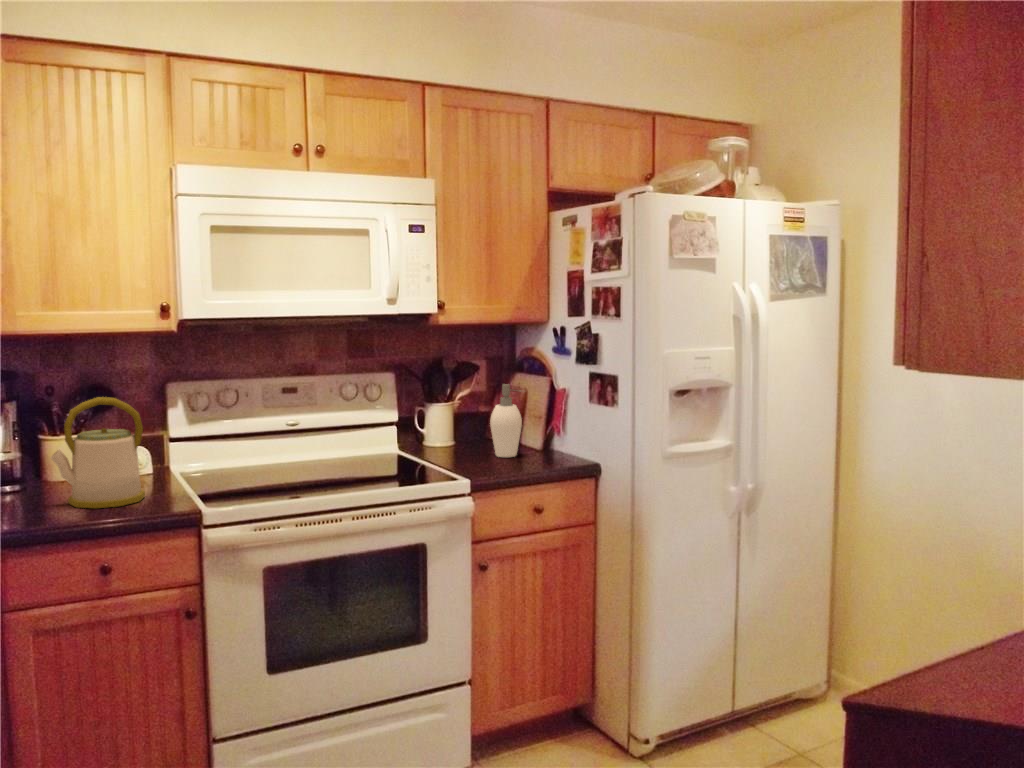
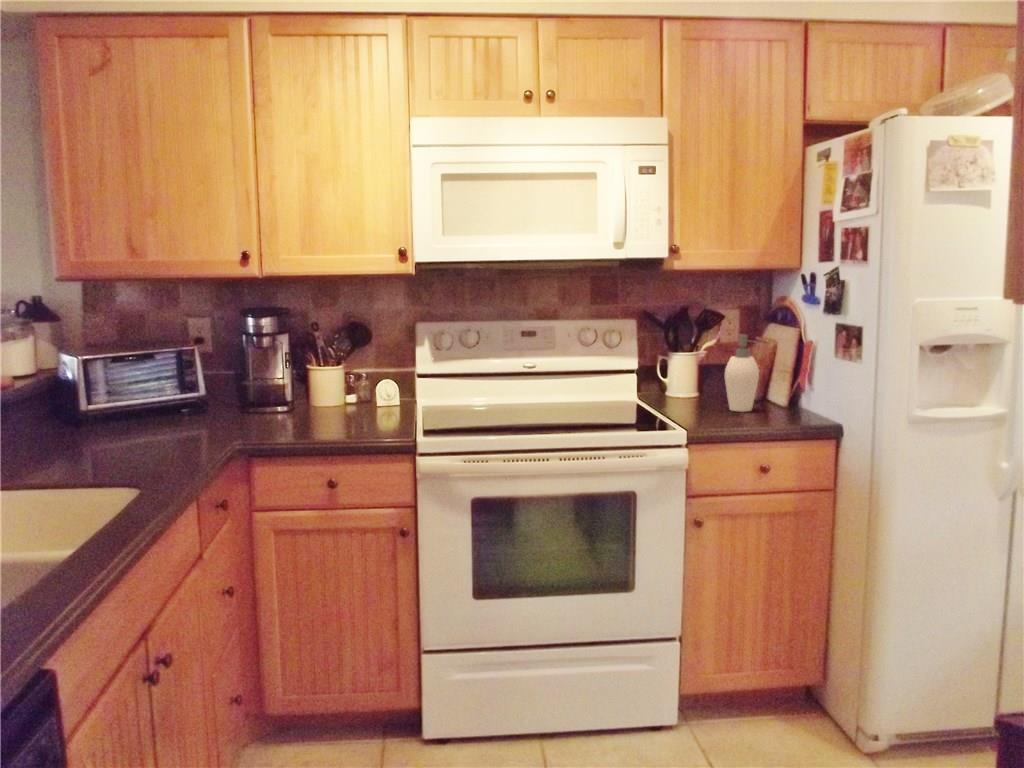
kettle: present [51,397,145,508] -> none [298,331,375,429]

